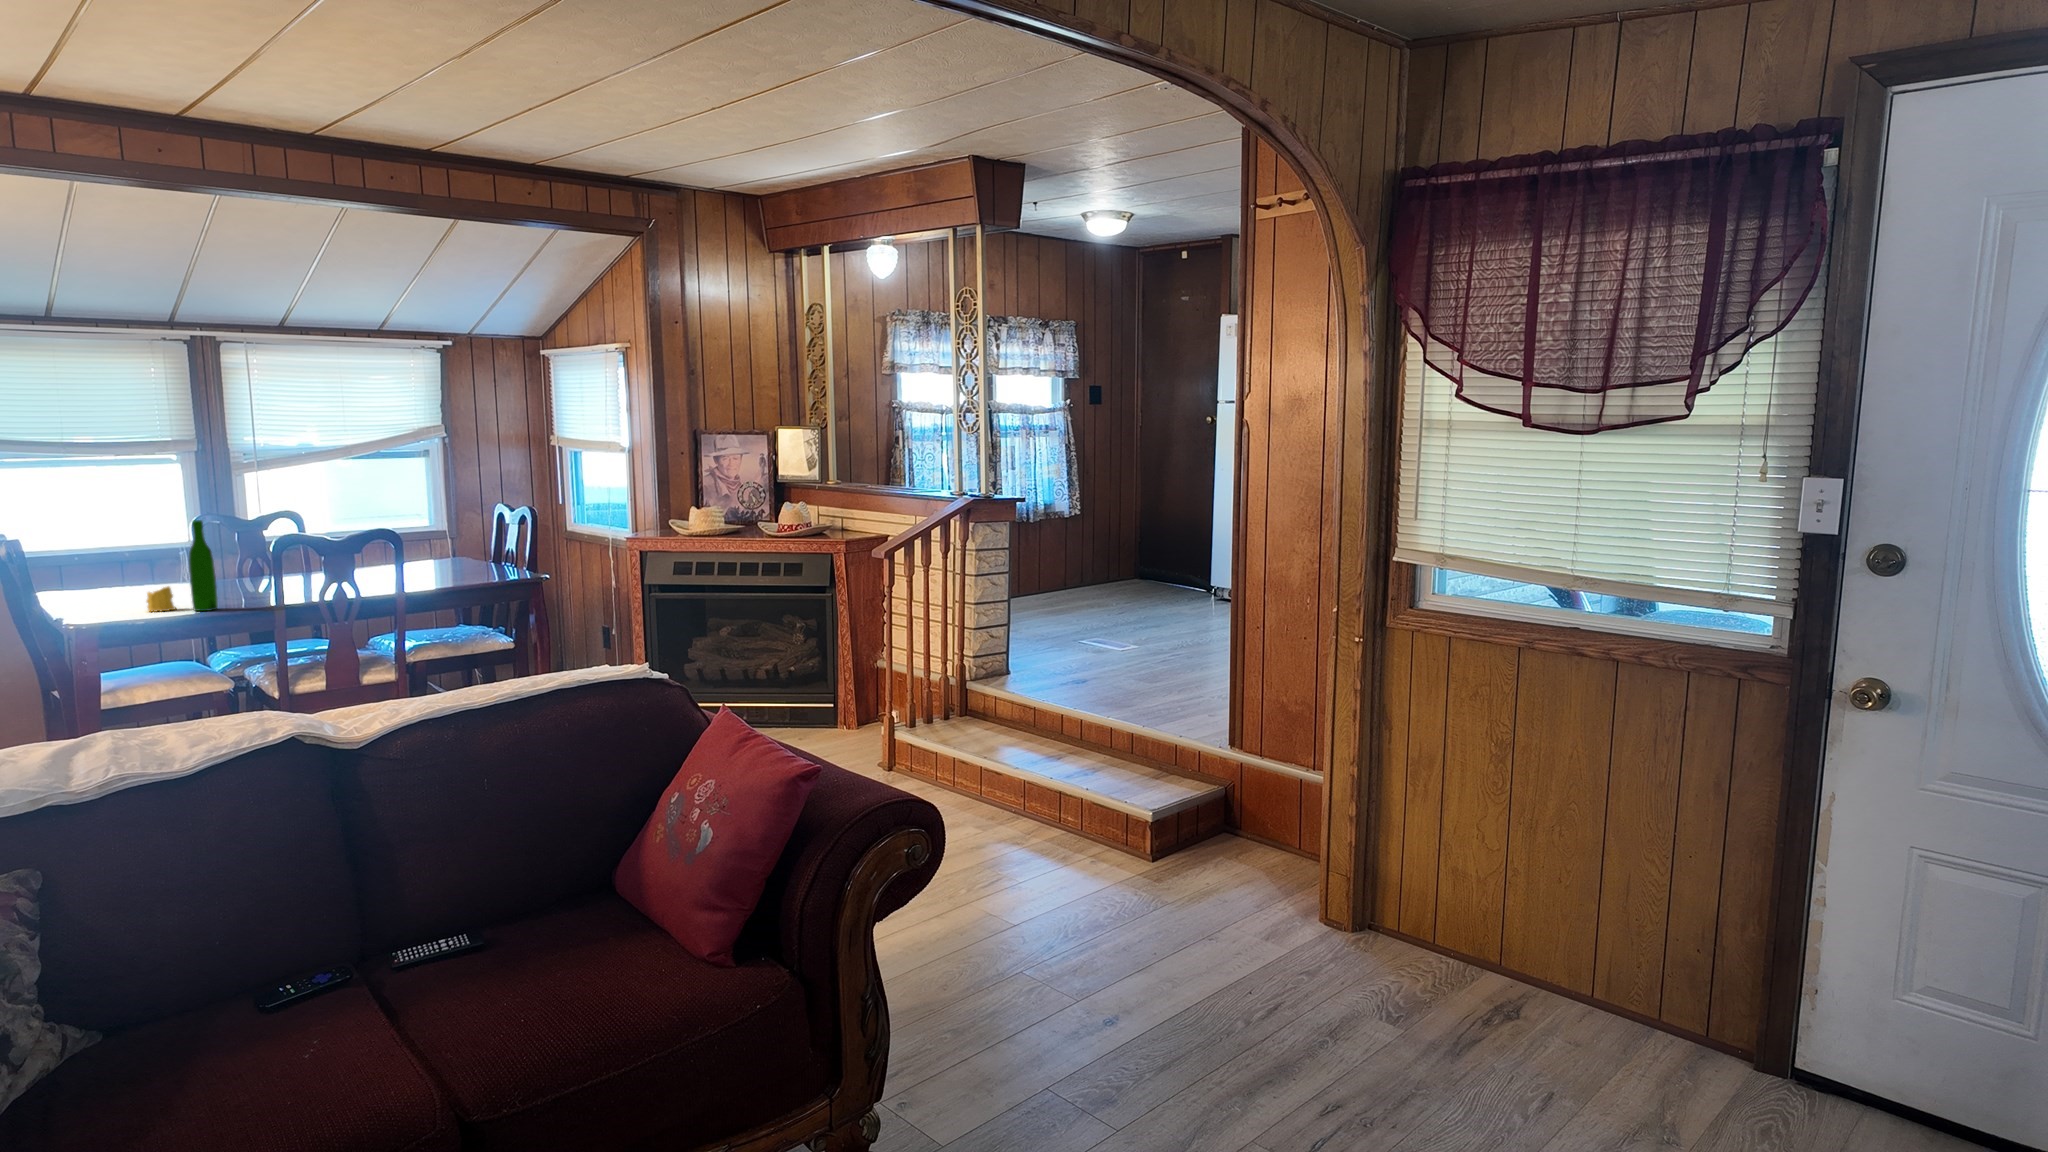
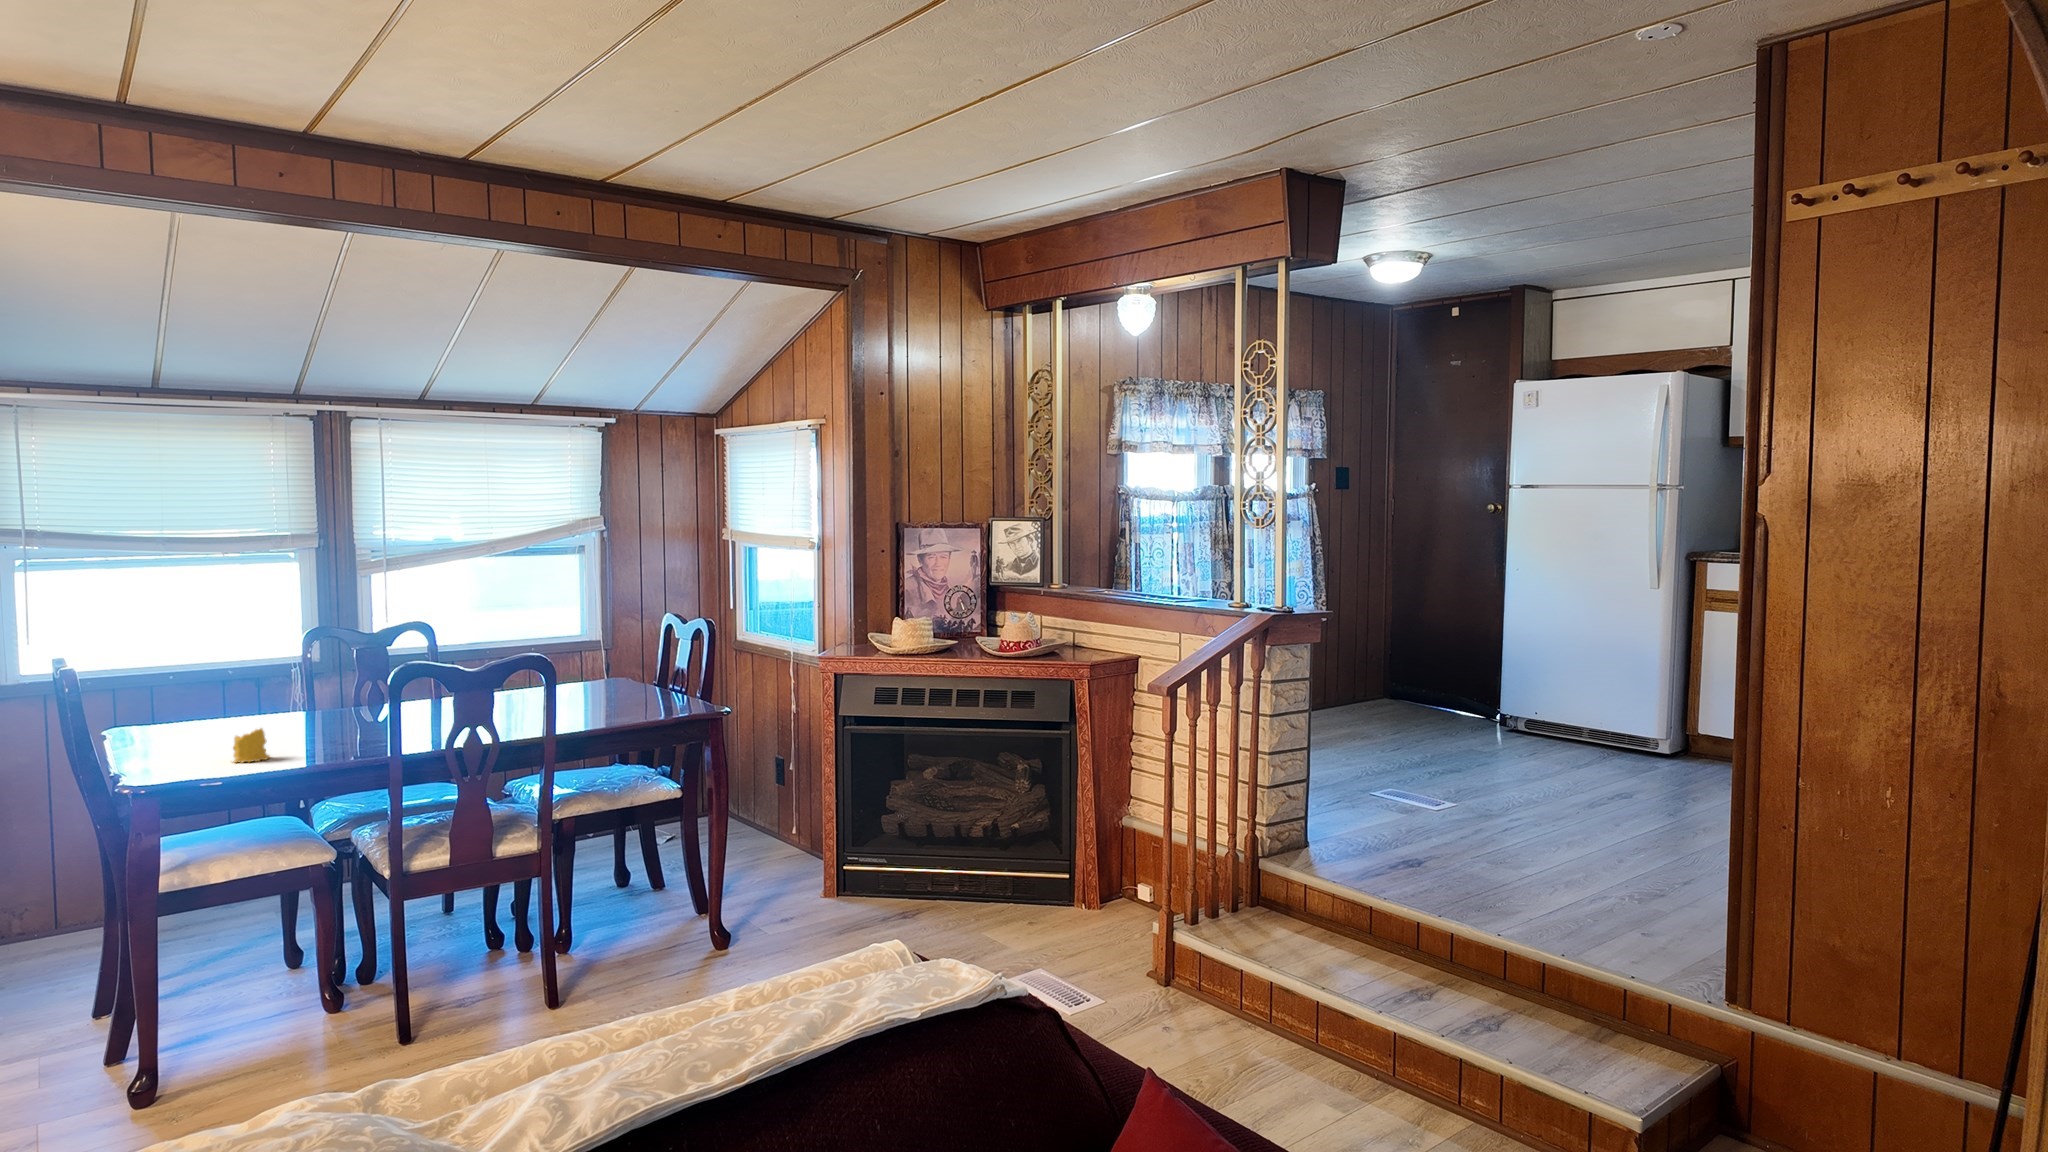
wine bottle: present [189,520,218,611] -> none [287,643,320,763]

